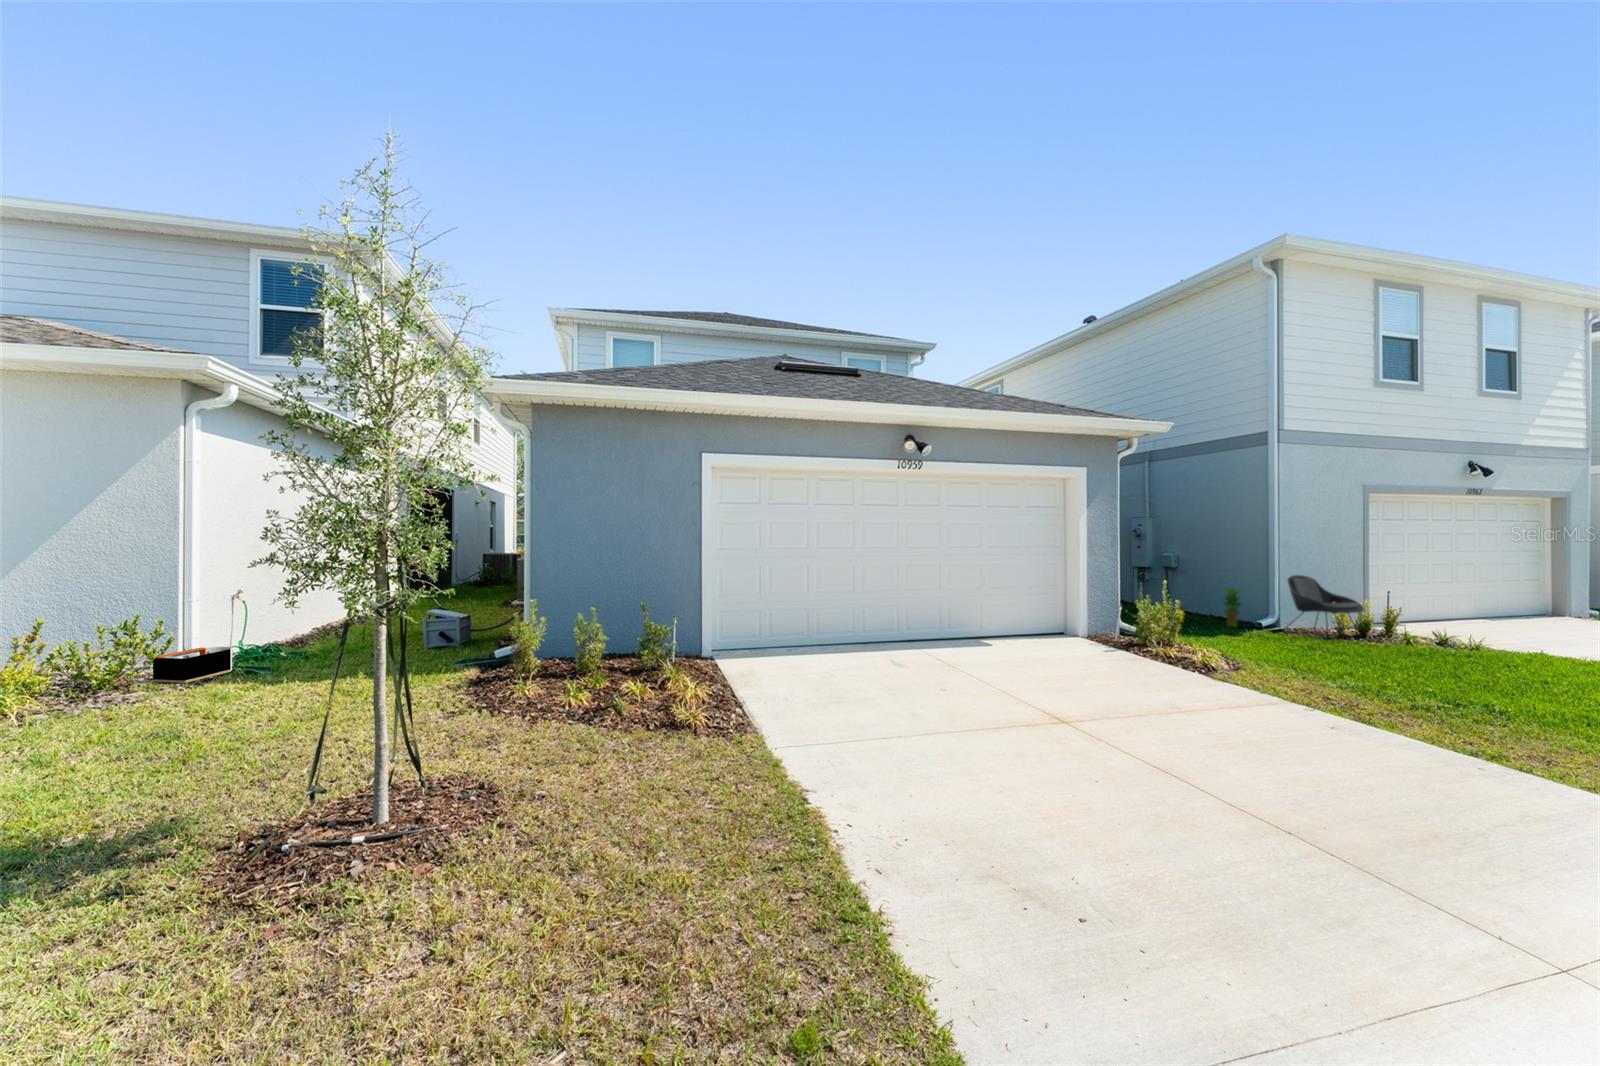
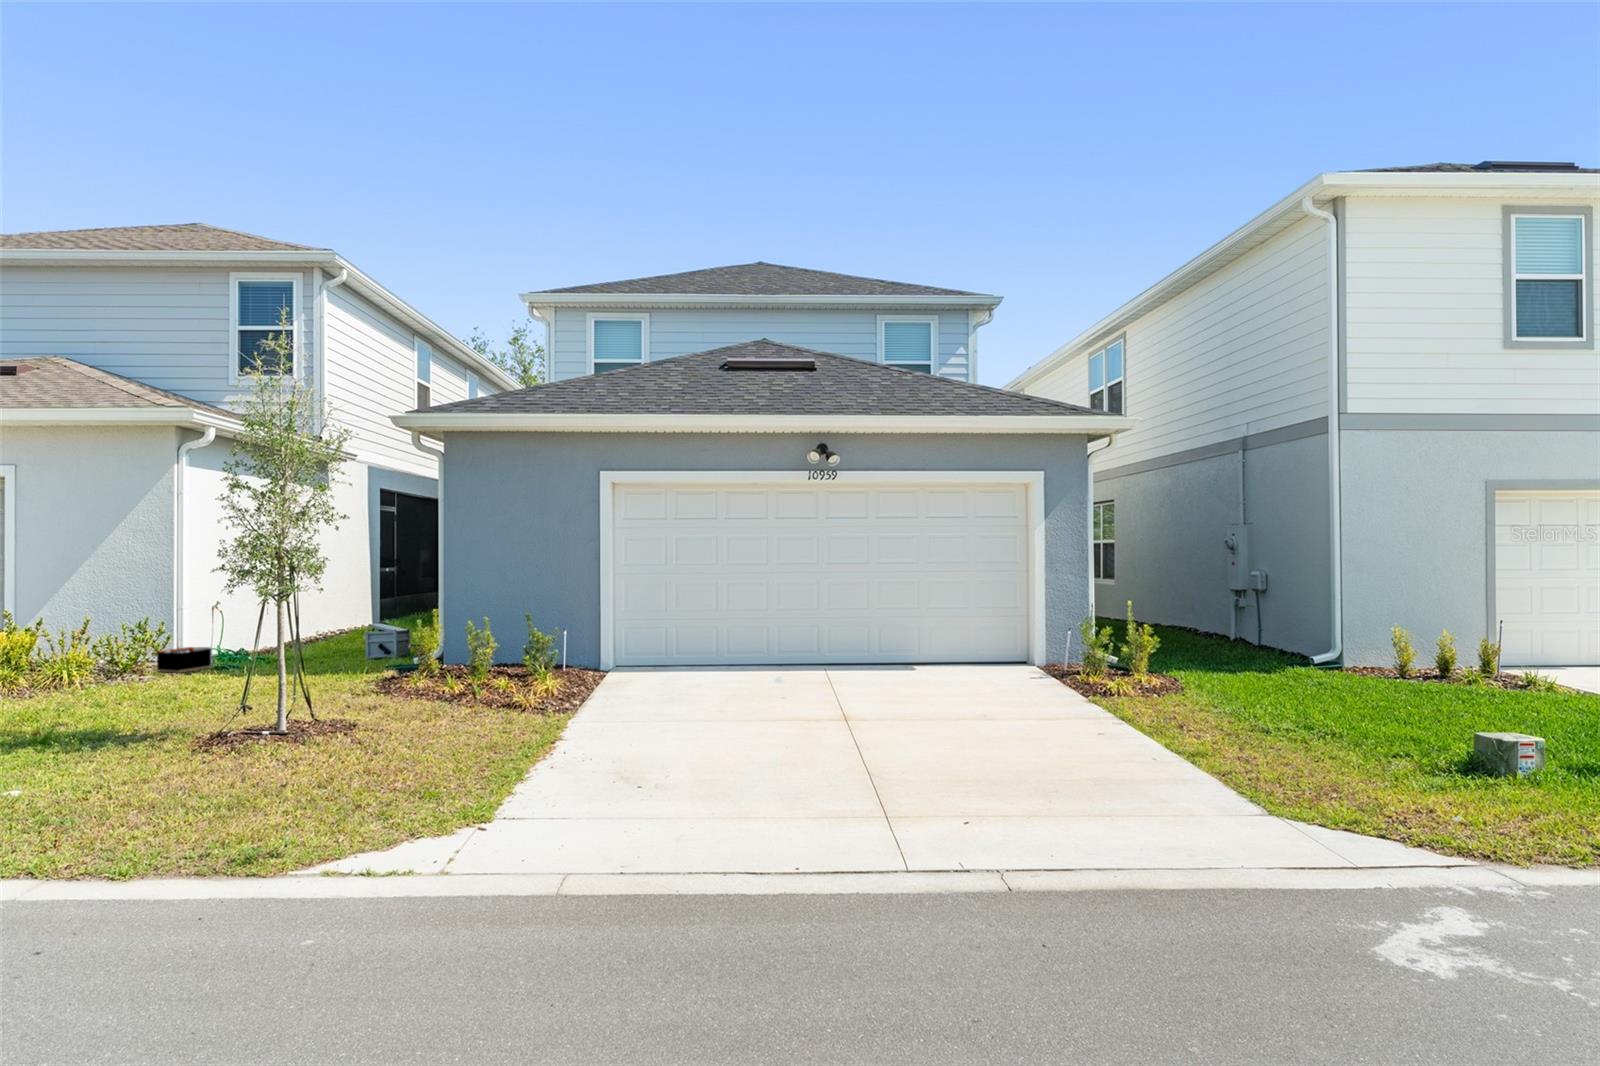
lounge chair: present [1284,575,1364,639] -> none [1336,598,1426,678]
potted plant: present [1222,588,1243,627] -> none [1272,613,1313,663]

